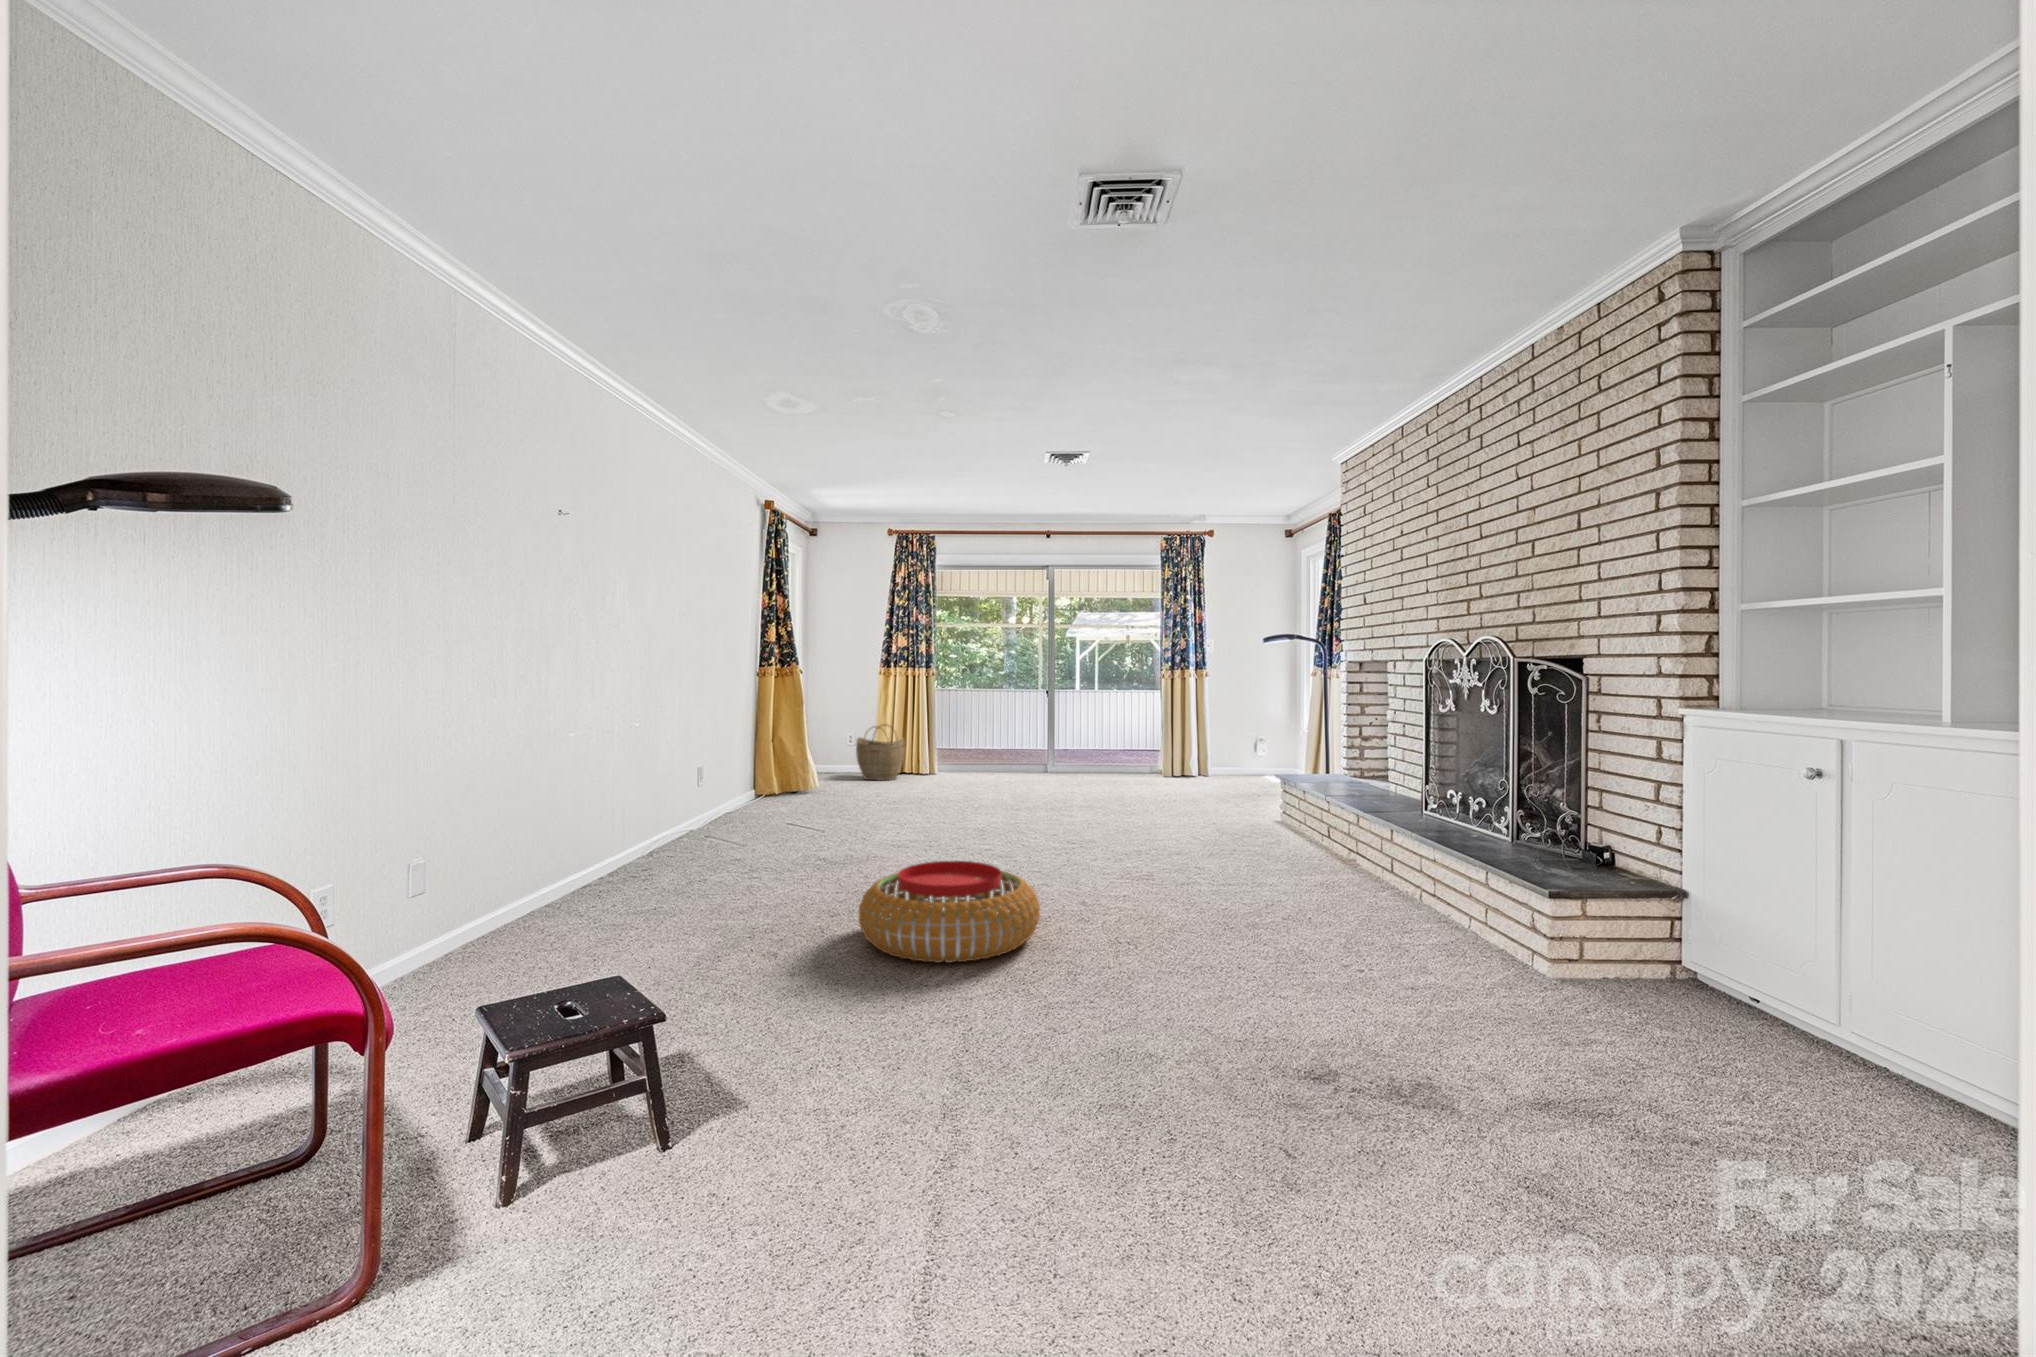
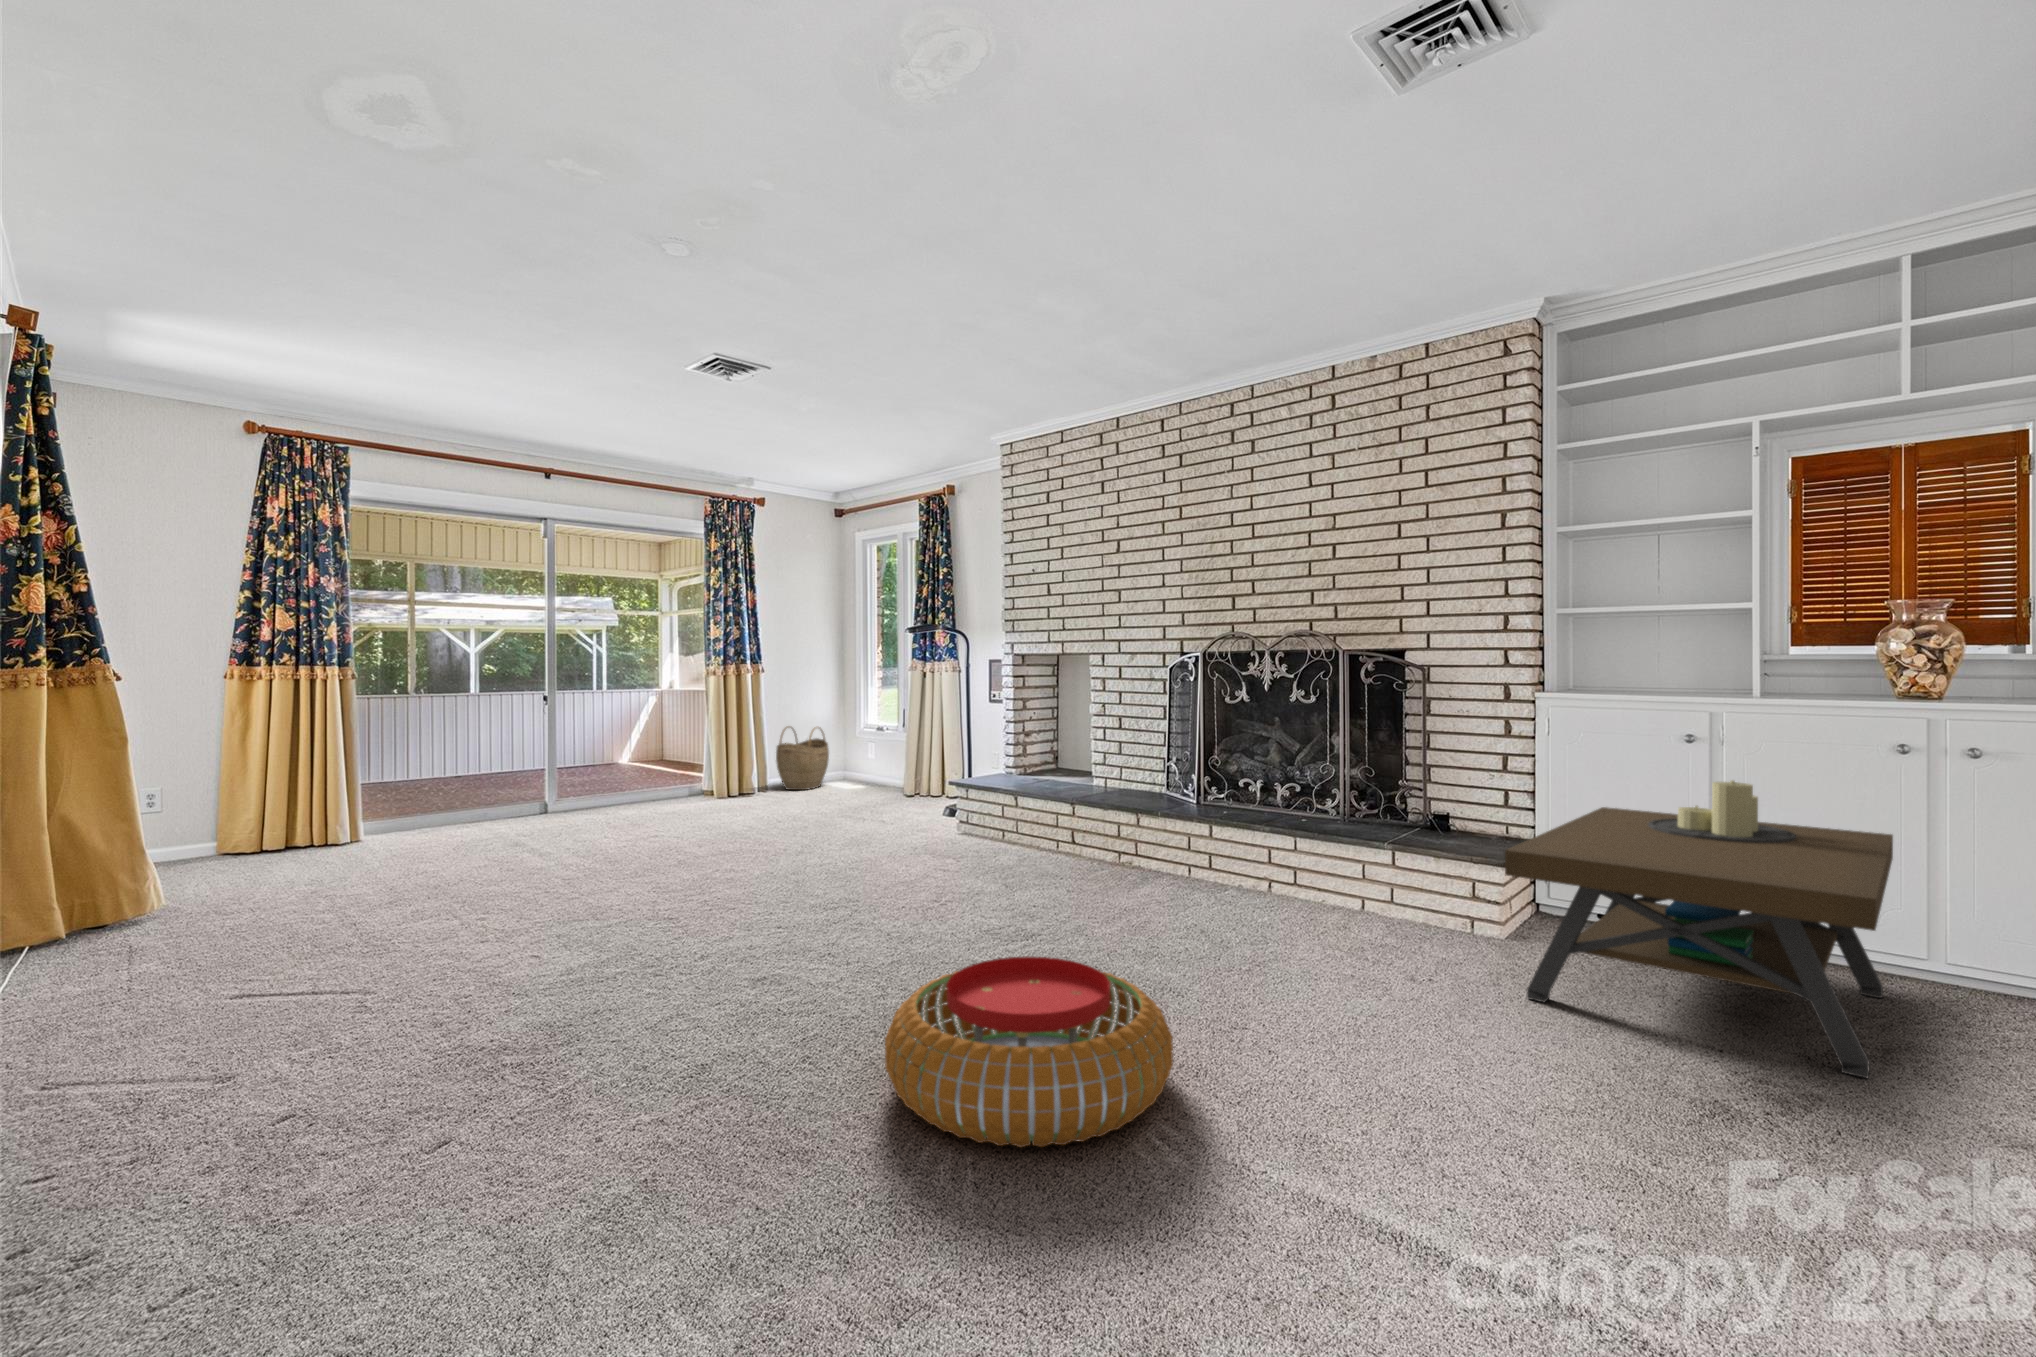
woven basket: present [856,724,905,780] -> present [776,726,829,790]
coffee table: none [1359,821,2028,1153] -> present [1505,780,1893,1078]

